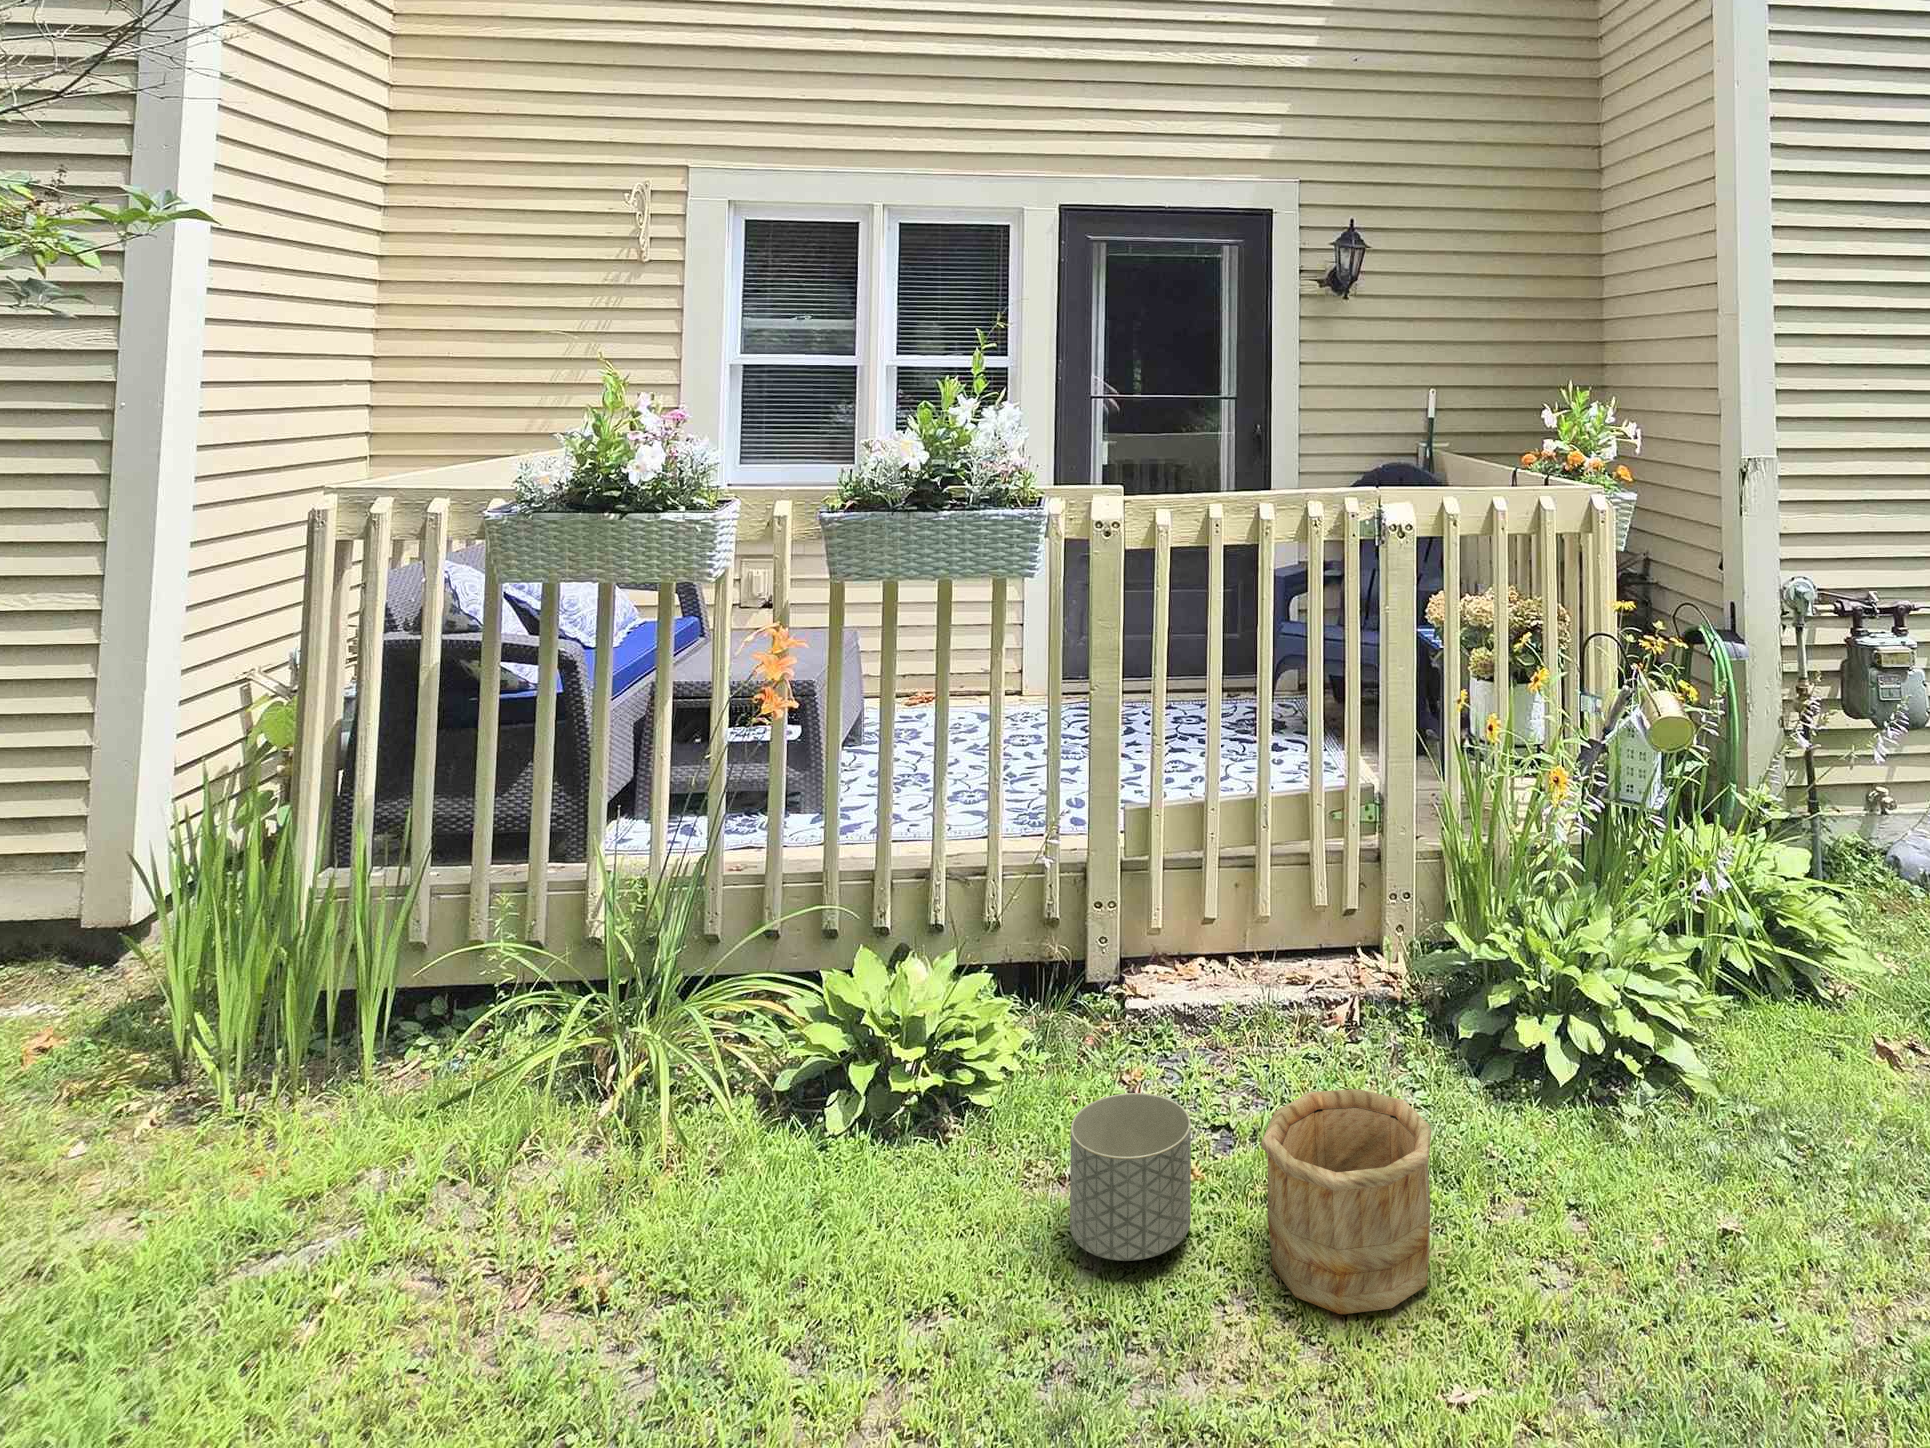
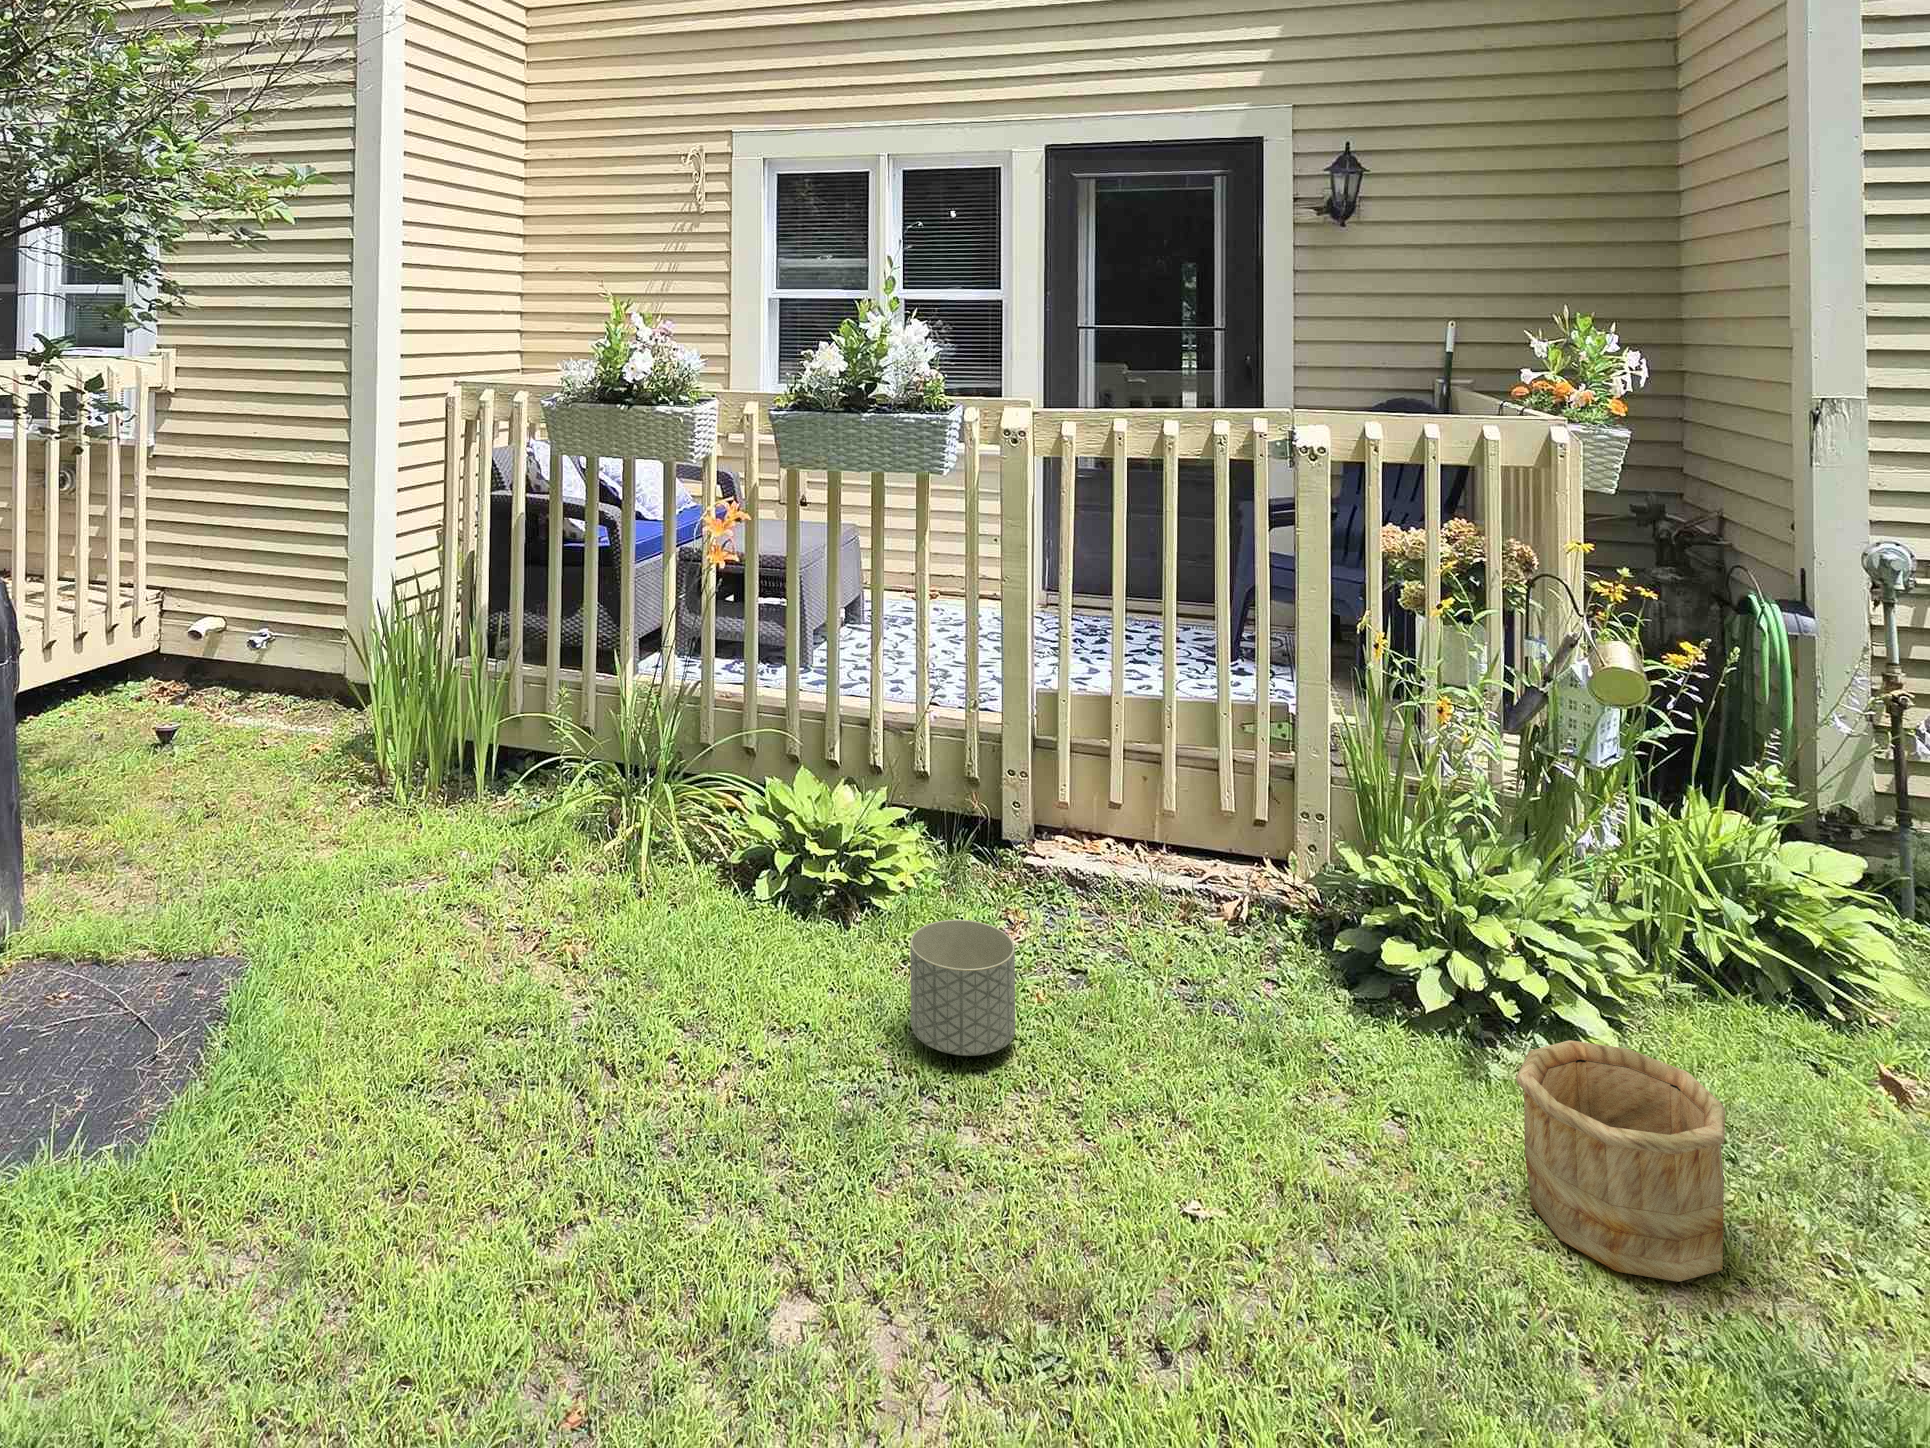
wooden bucket: present [1261,1089,1431,1314] -> present [1516,1040,1725,1282]

